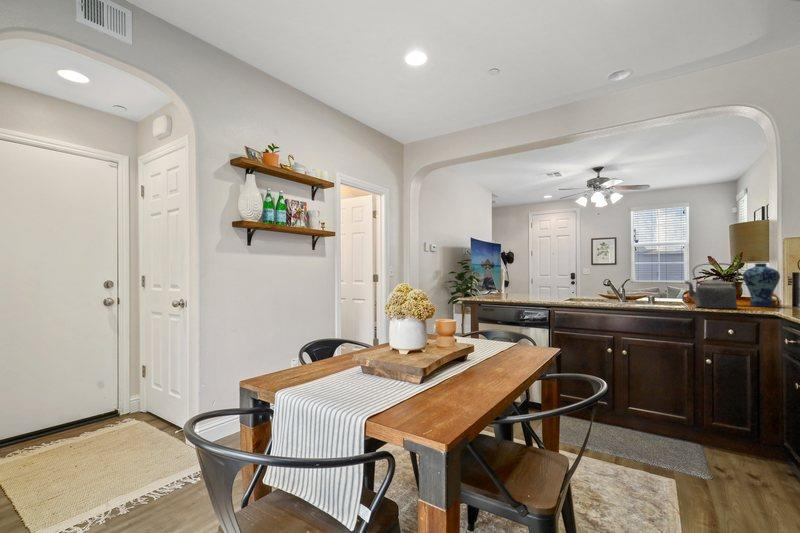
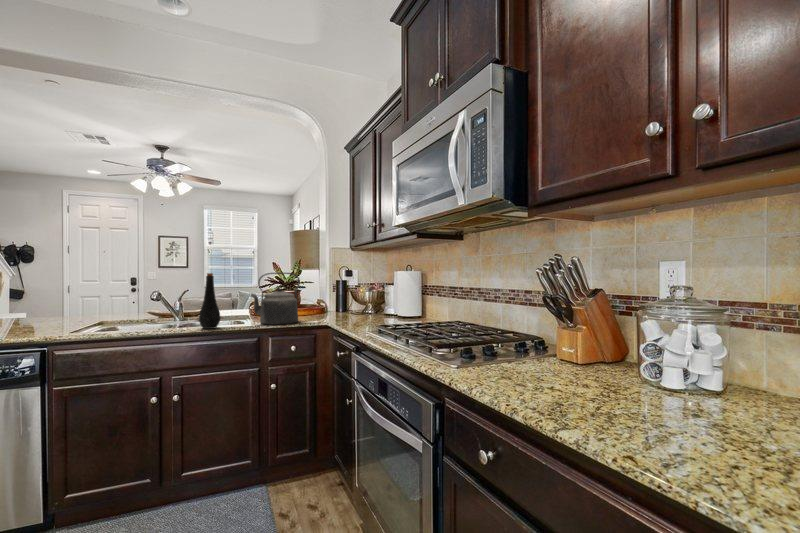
vase: present [743,263,780,306] -> none [302,272,329,316]
bottle: none [641,265,658,306] -> present [199,273,220,329]

